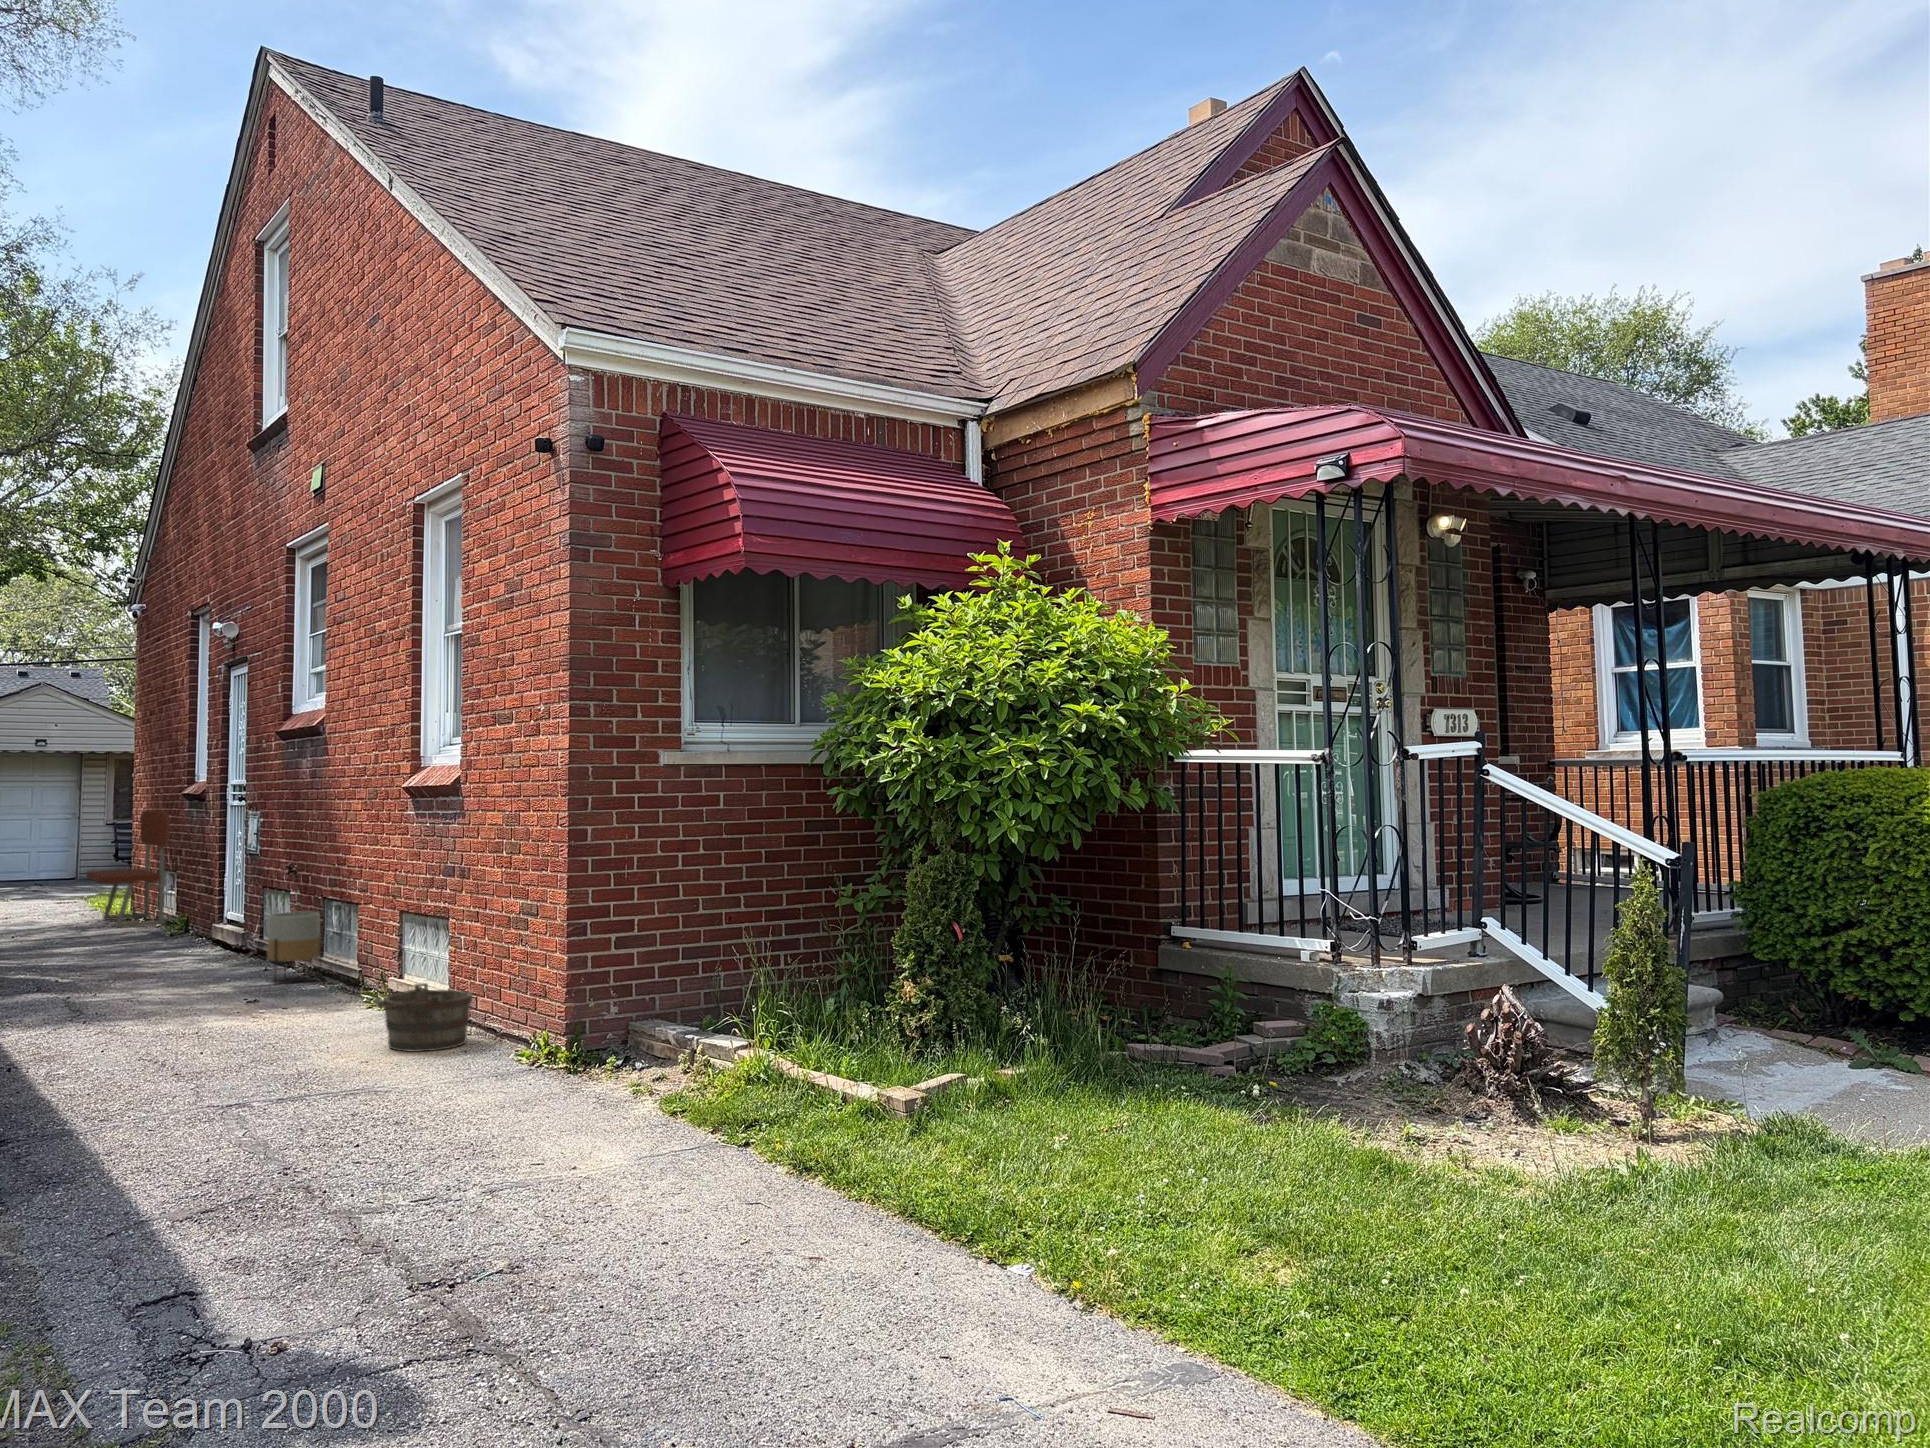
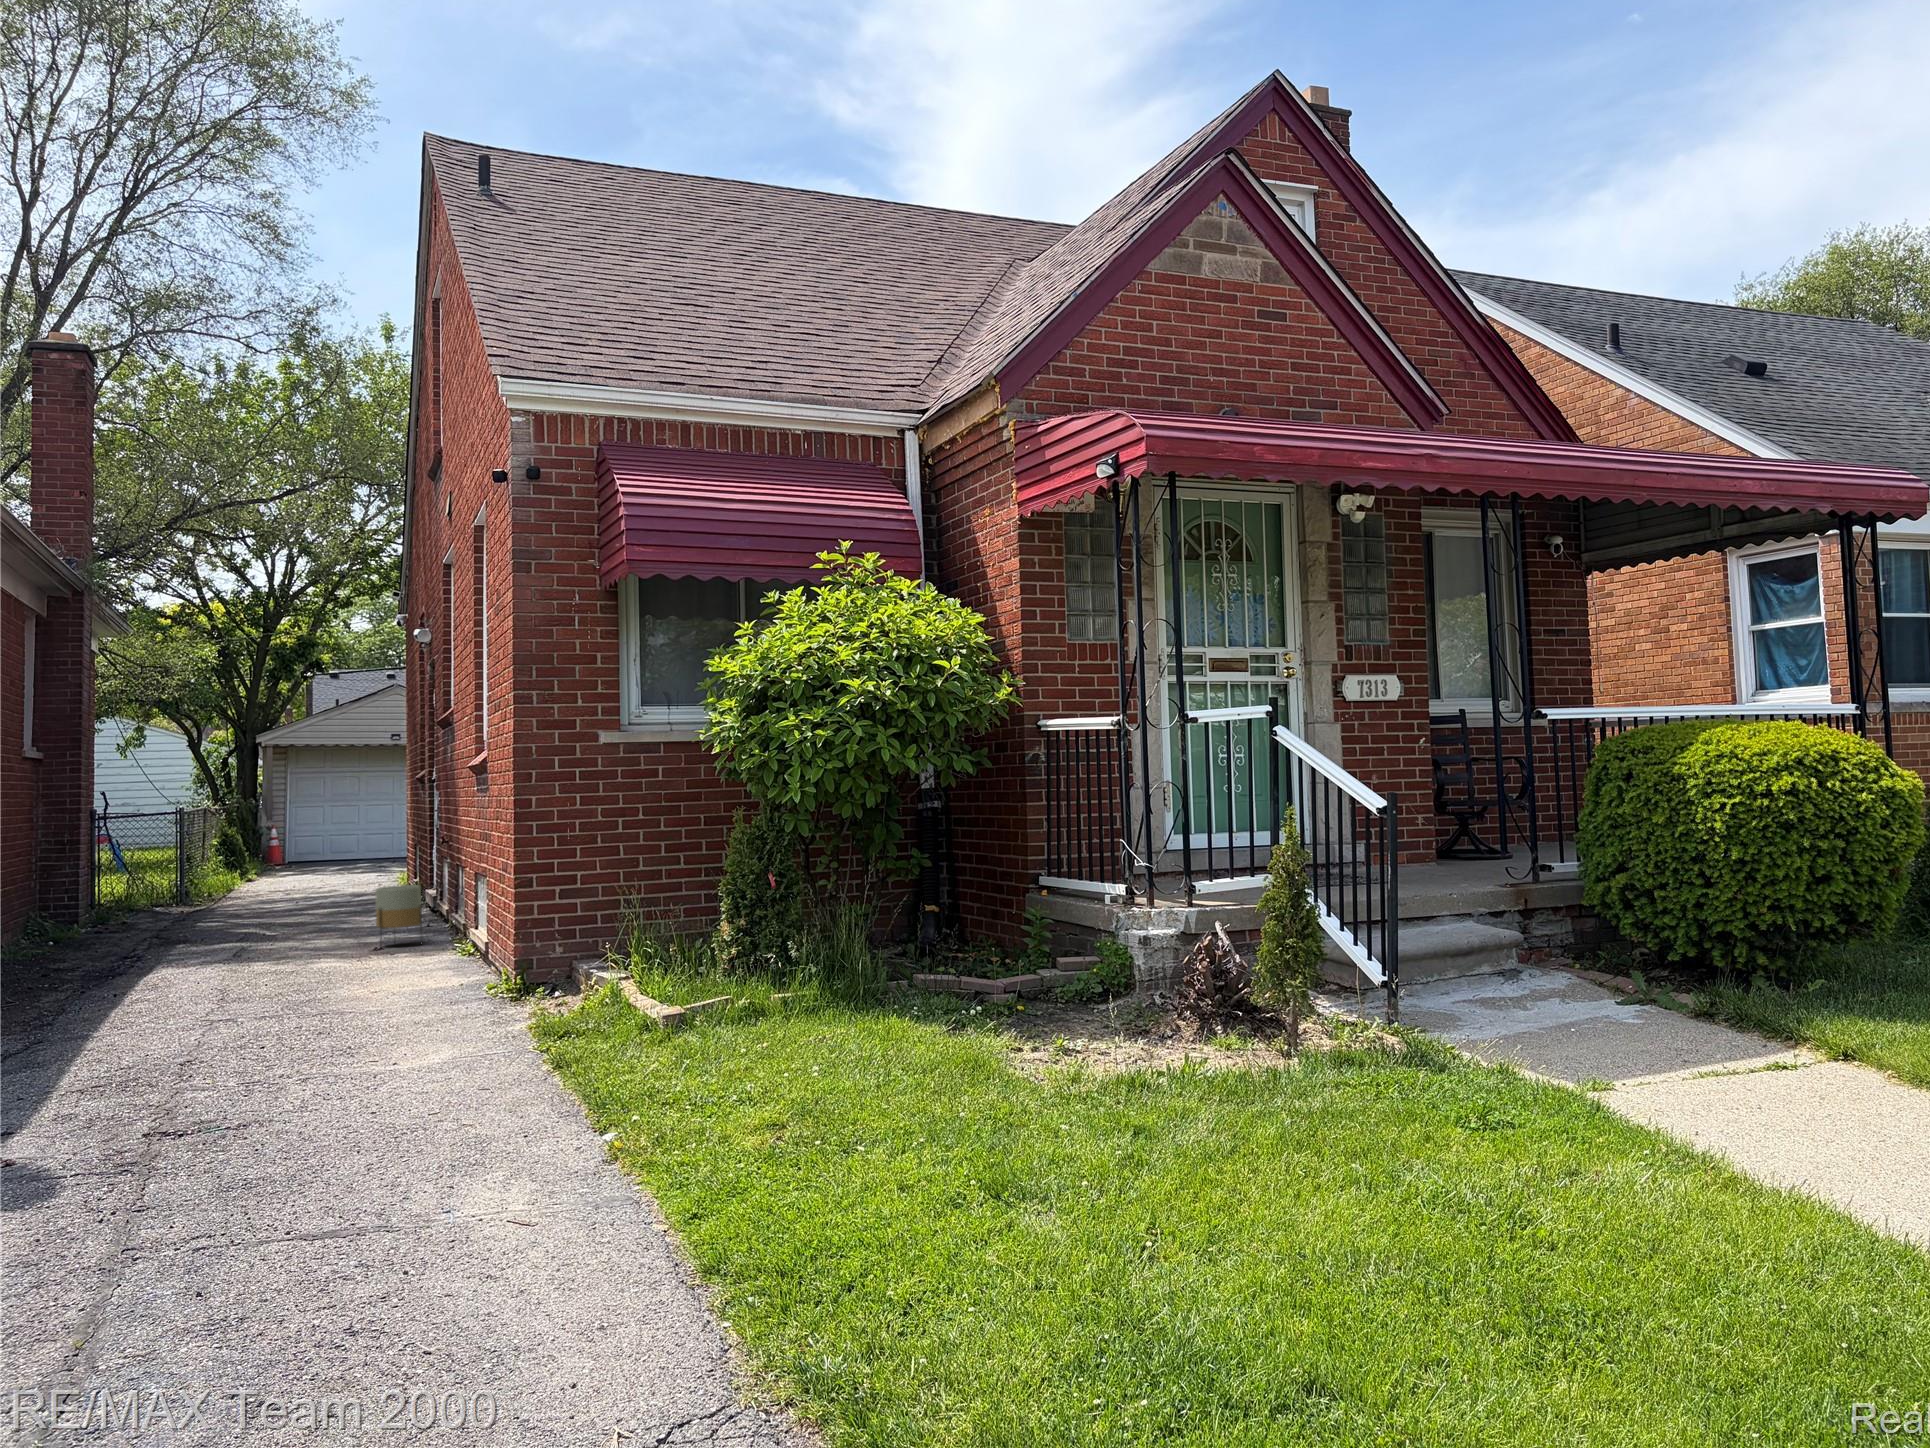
bench: present [86,810,170,928] -> none [291,805,357,910]
bucket: present [374,983,472,1052] -> none [394,936,478,991]

